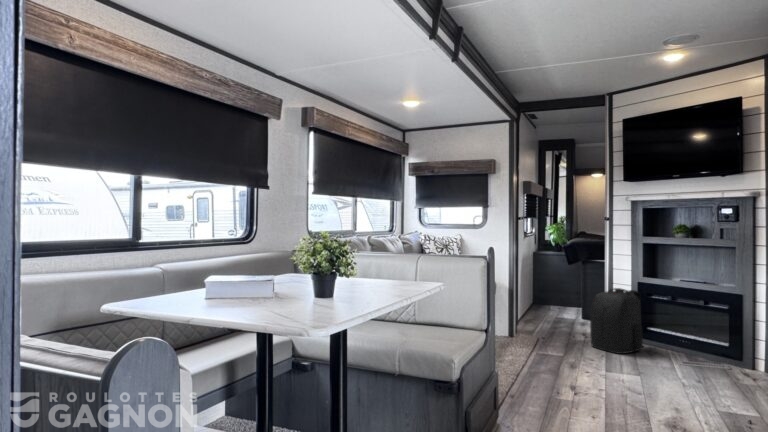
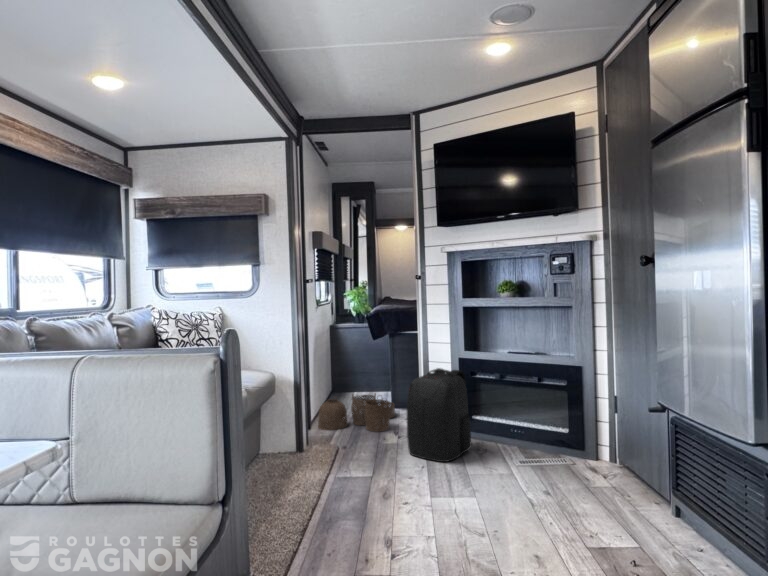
woven basket: none [522,303,584,332] -> present [318,394,395,432]

